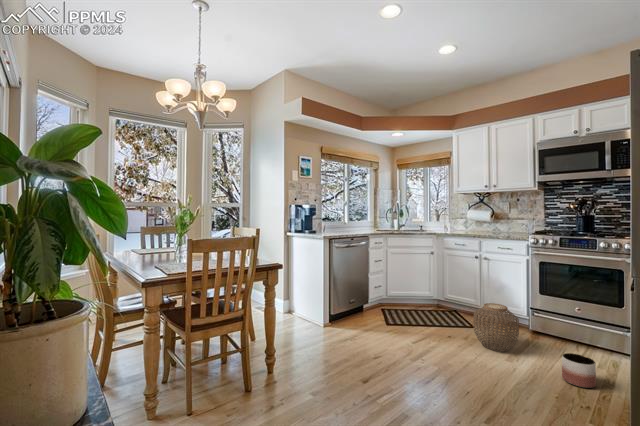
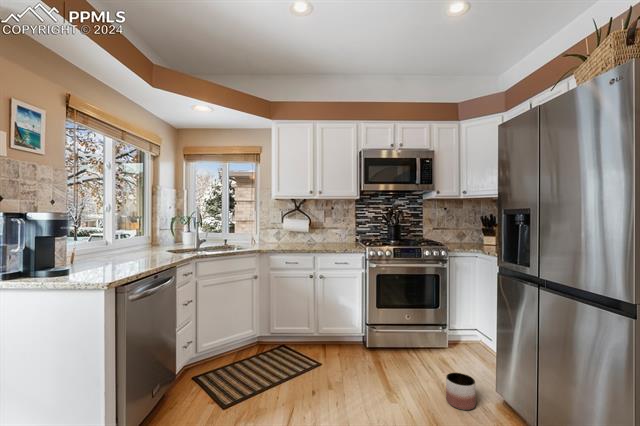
woven basket: present [474,303,519,351] -> none [343,334,391,394]

